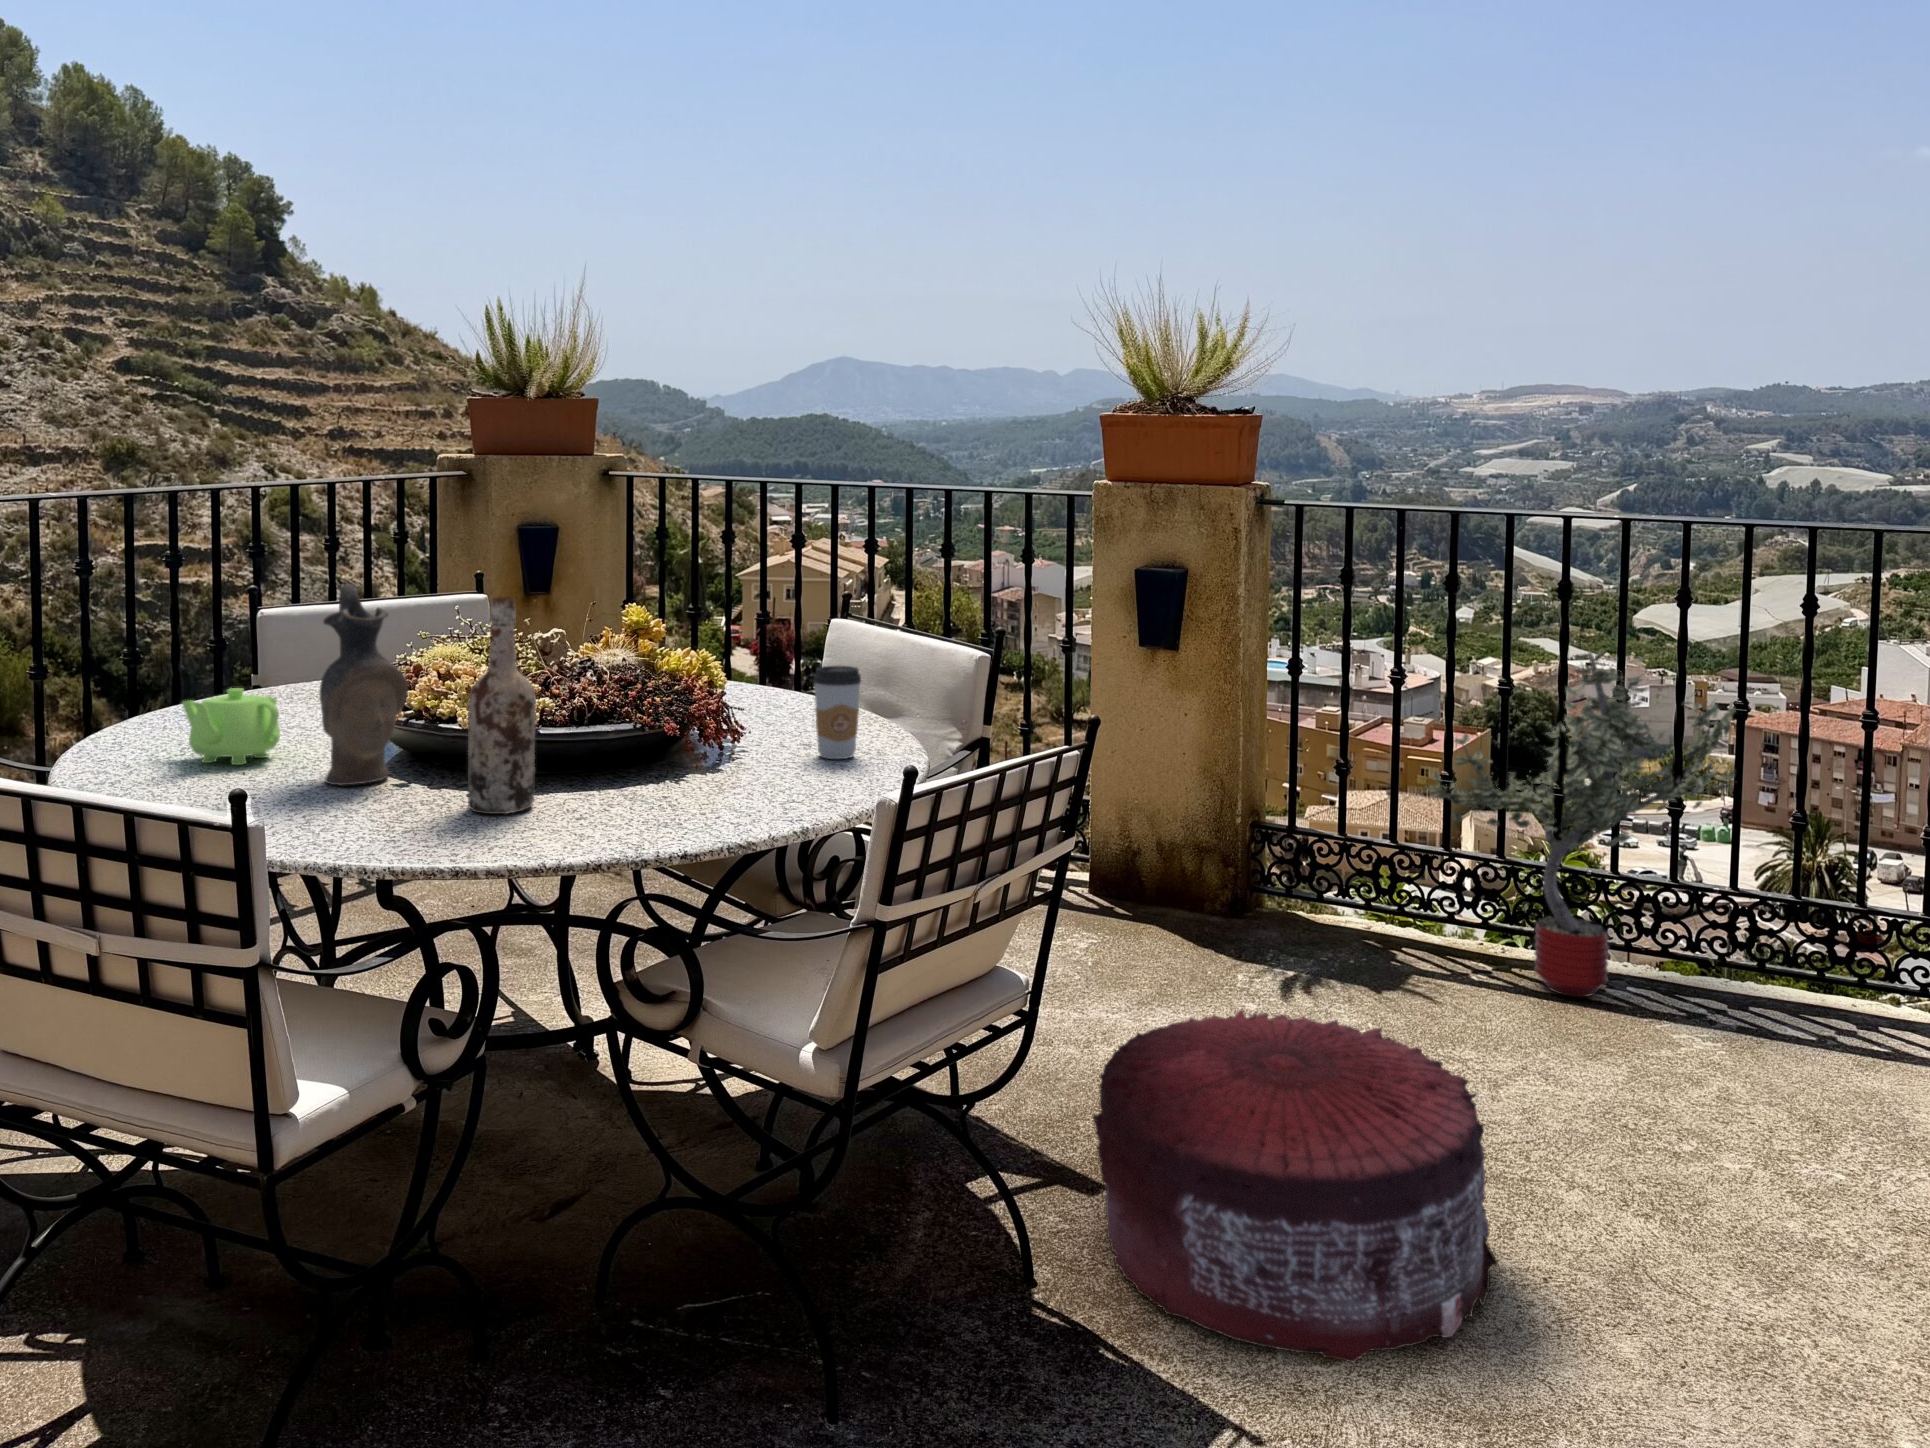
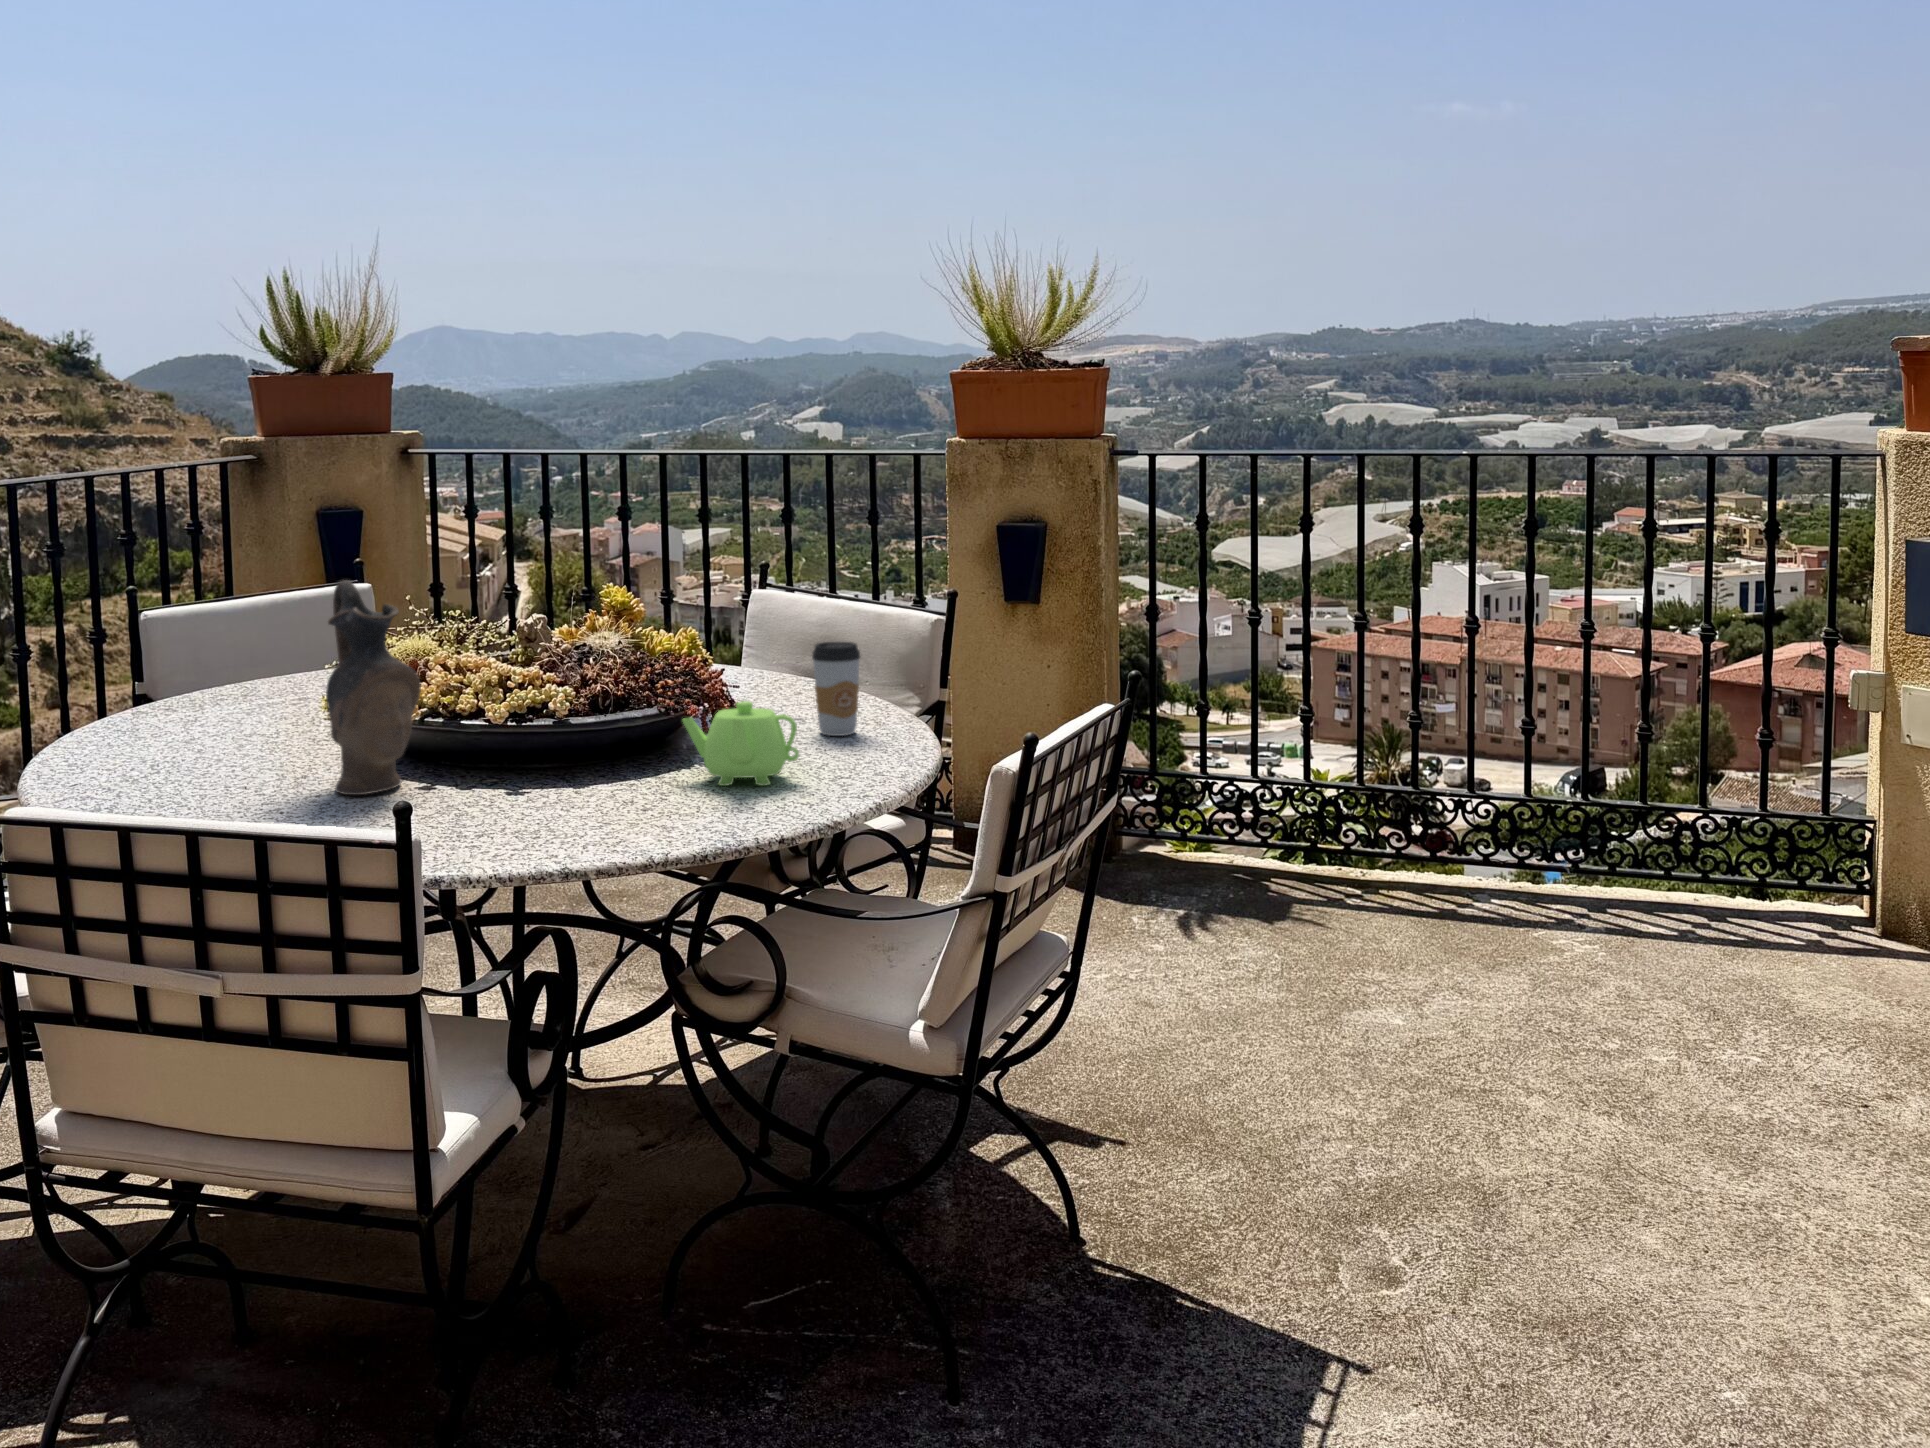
wine bottle: present [468,598,536,814] -> none [510,587,580,815]
potted tree: present [1426,651,1735,997] -> none [1305,590,1595,915]
teapot: present [182,688,280,765] -> present [683,701,799,786]
pouf: present [1093,1009,1499,1363] -> none [1121,952,1514,1282]

